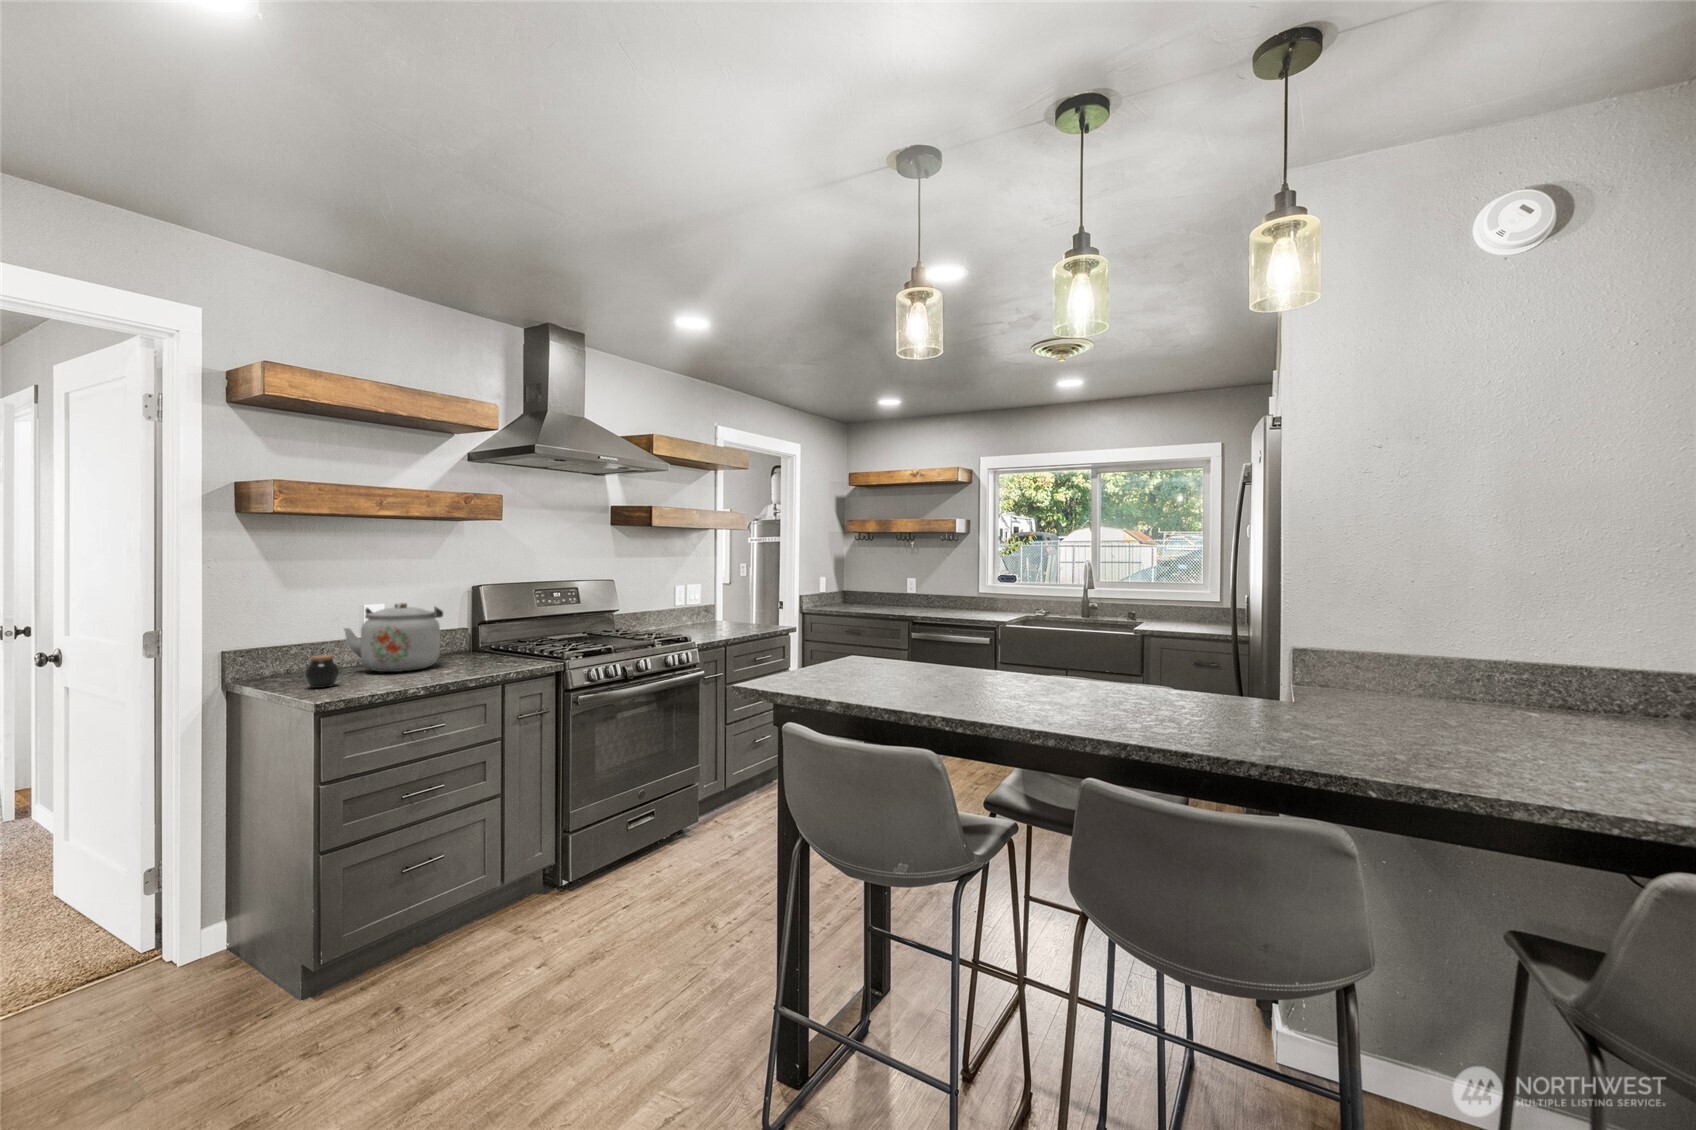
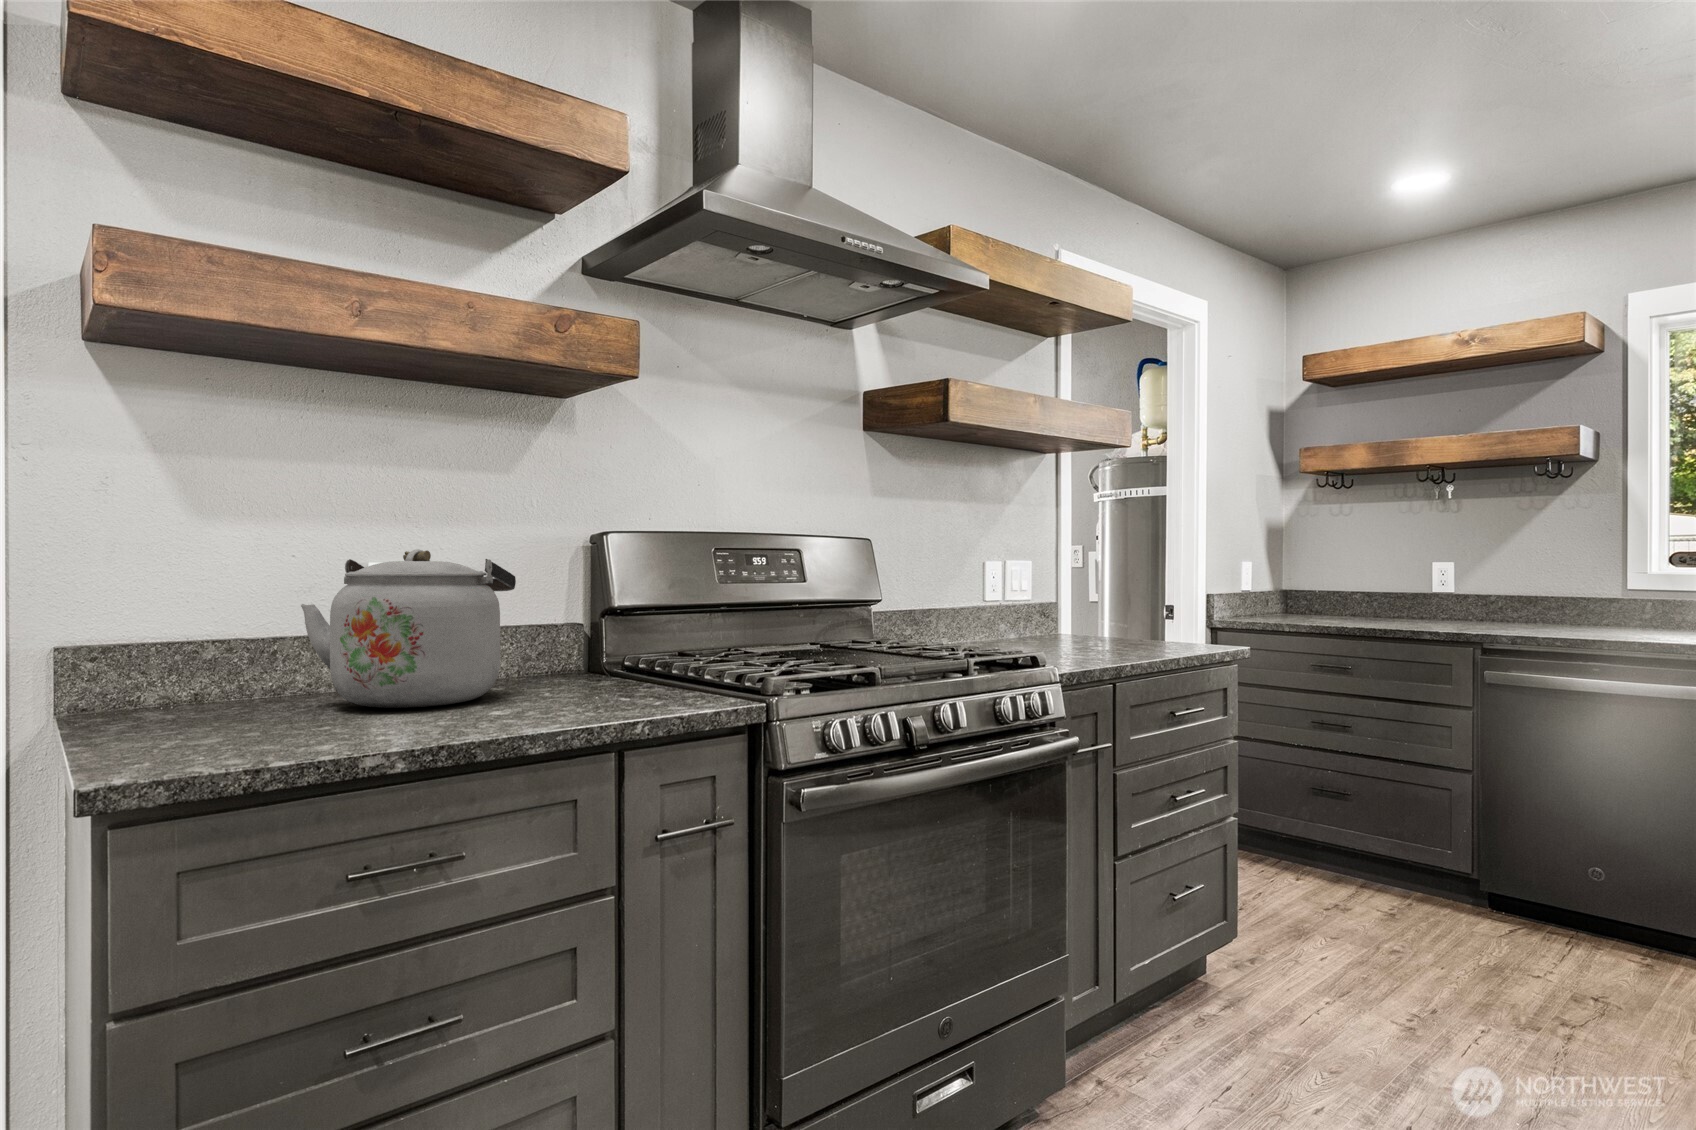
jar: present [305,655,339,688] -> none [158,660,241,740]

